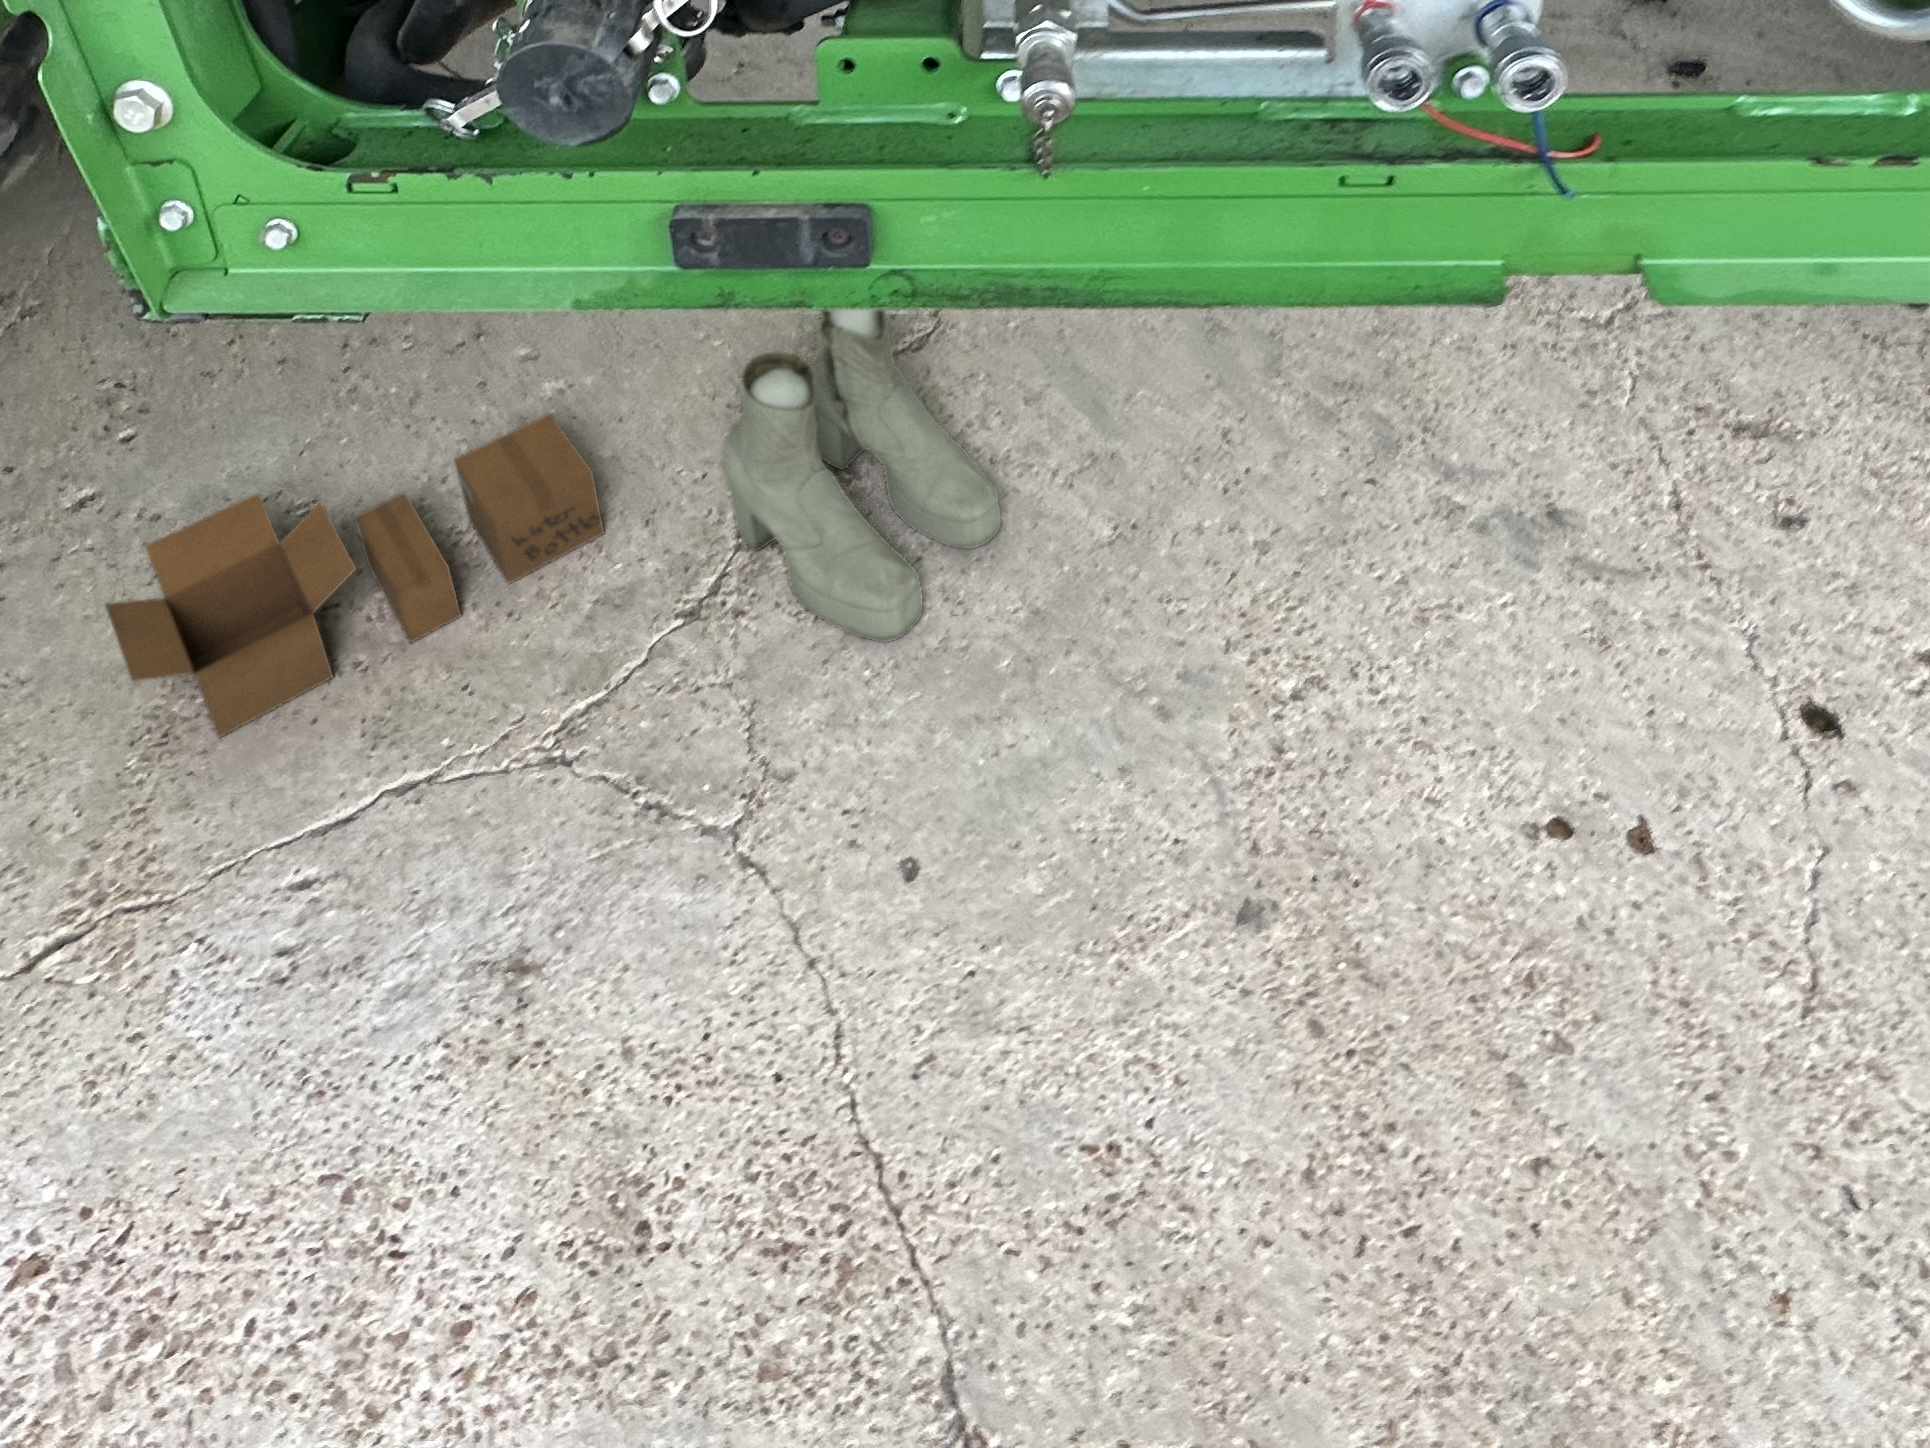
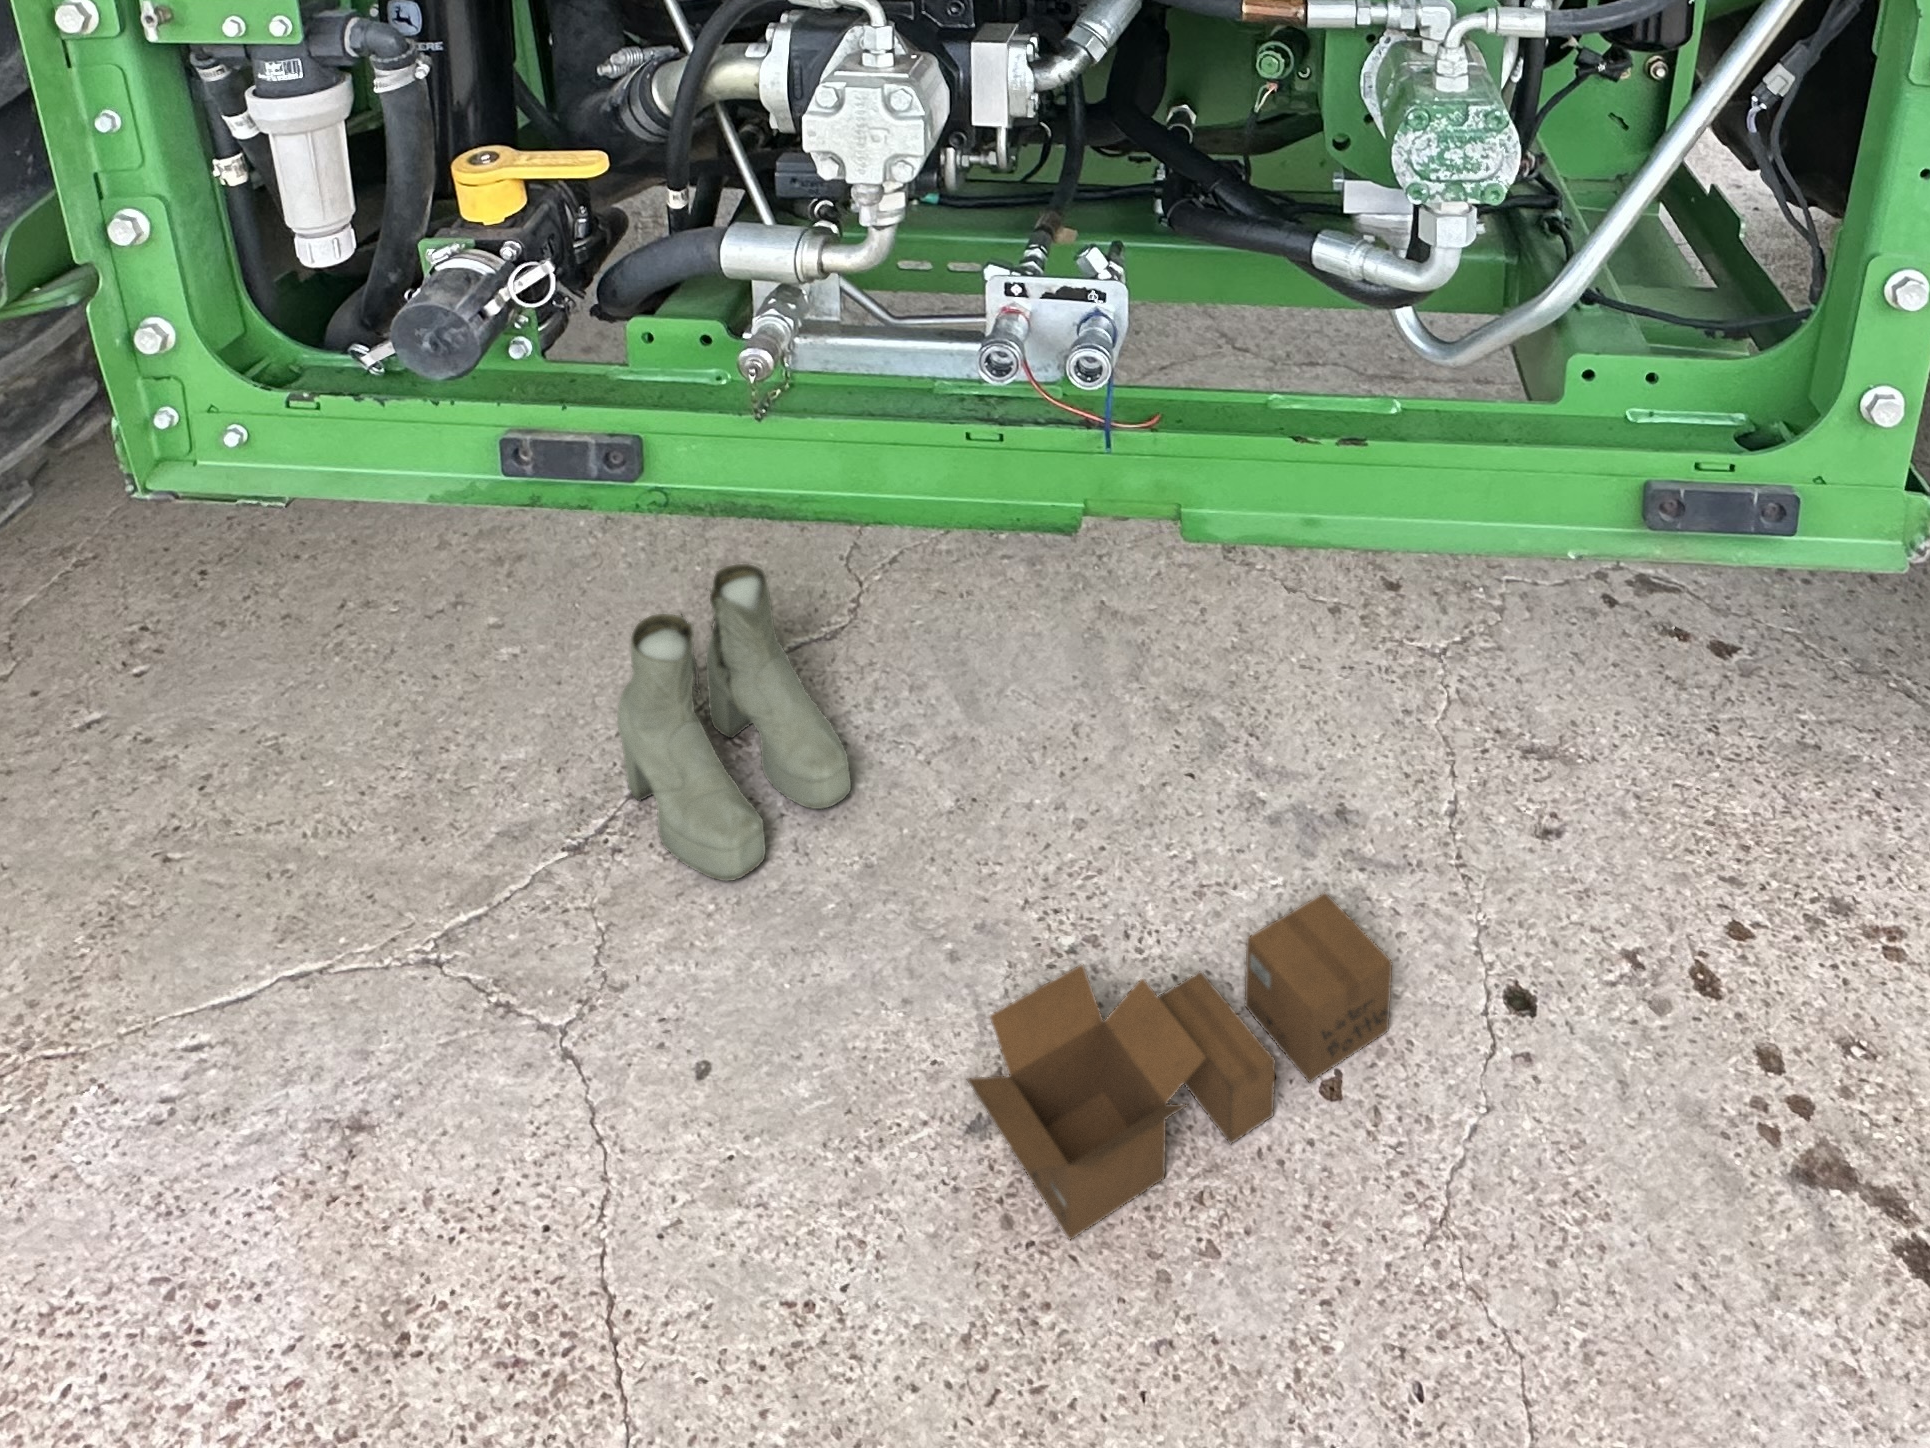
cardboard box: present [105,414,604,738] -> present [966,893,1392,1240]

